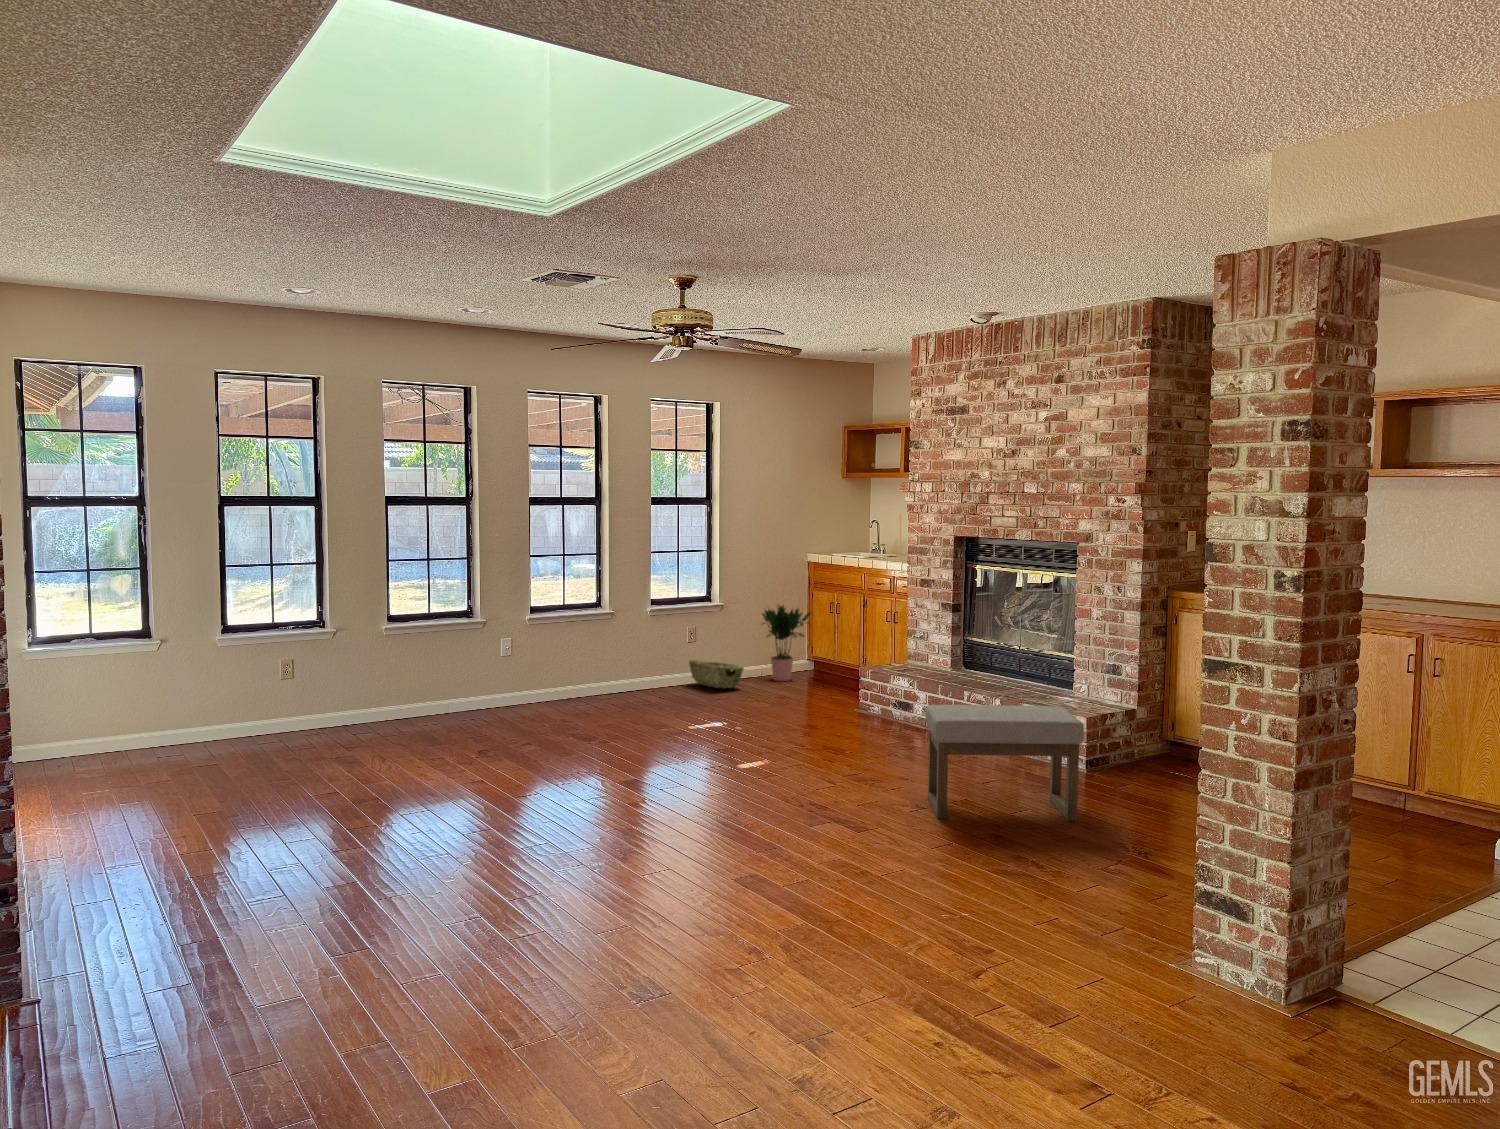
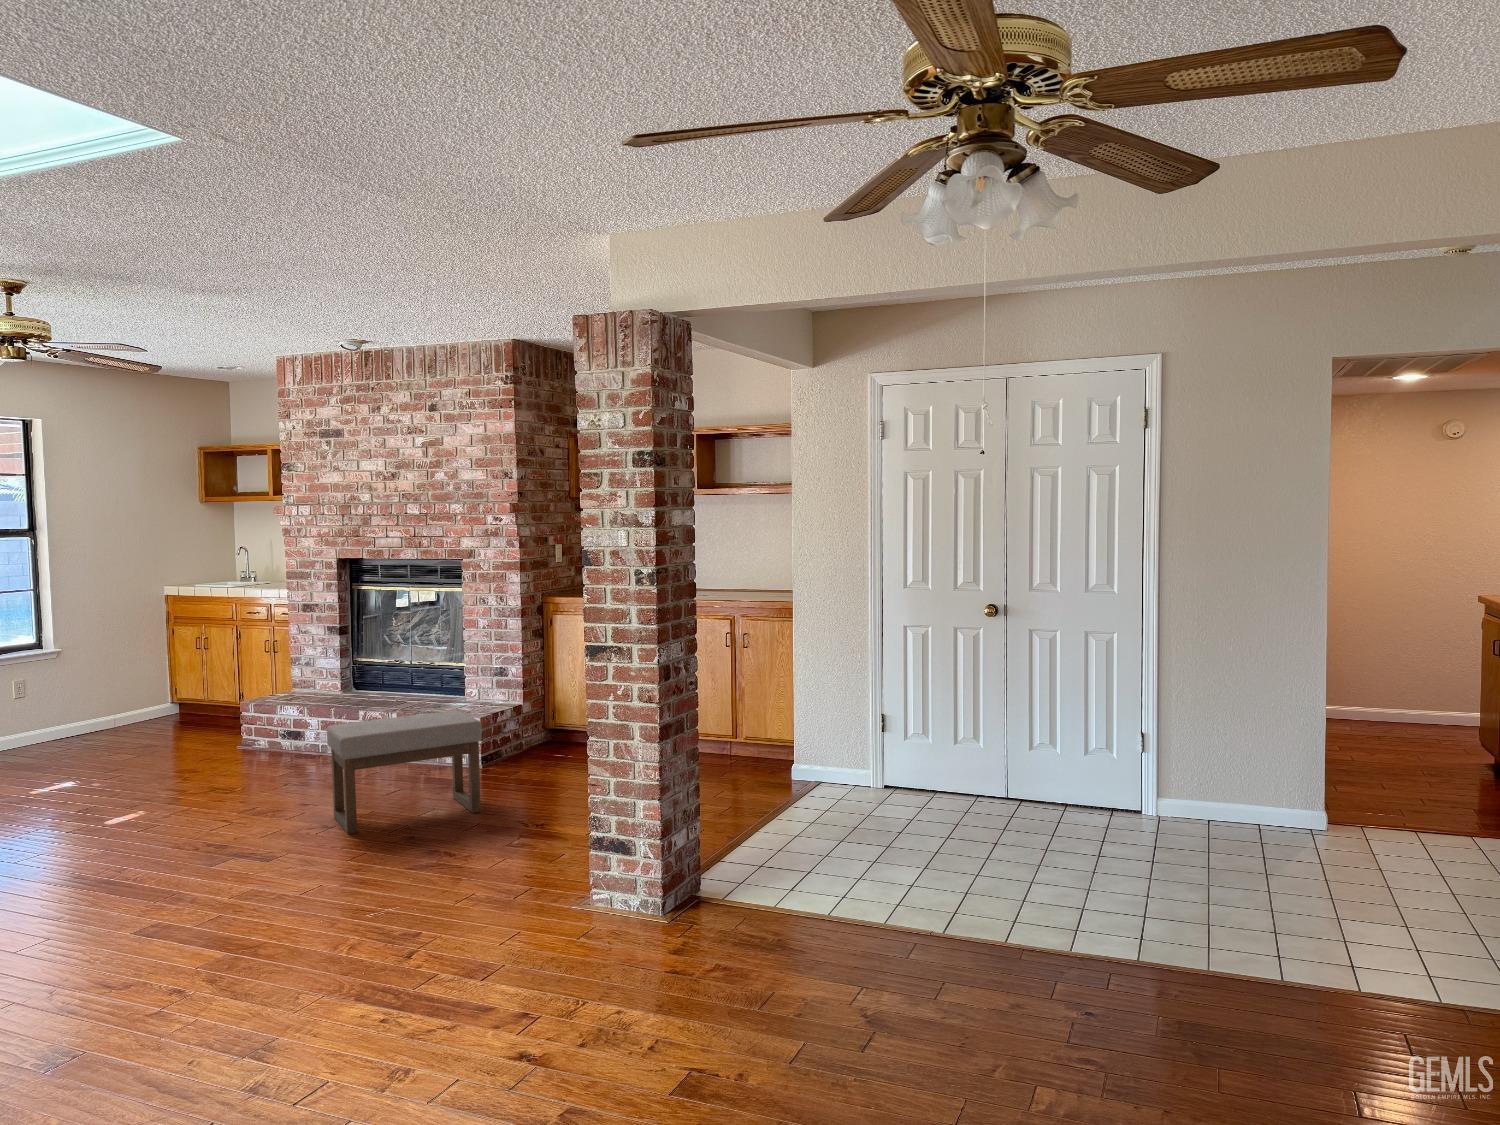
potted plant: present [762,605,811,681] -> none [106,641,180,731]
woven basket: present [689,660,744,688] -> none [16,718,93,748]

